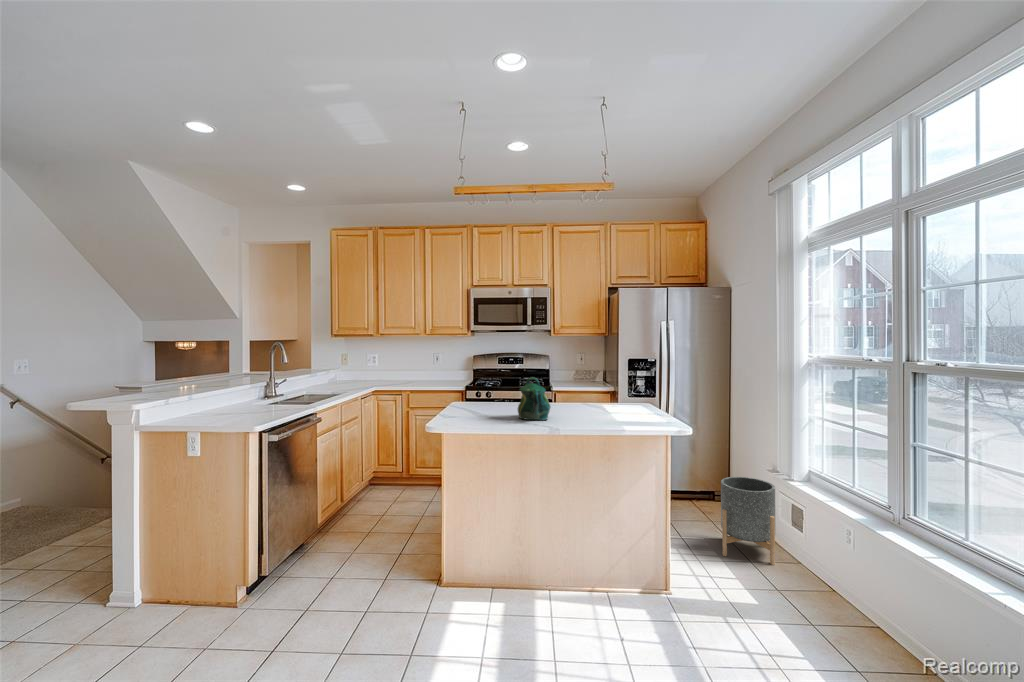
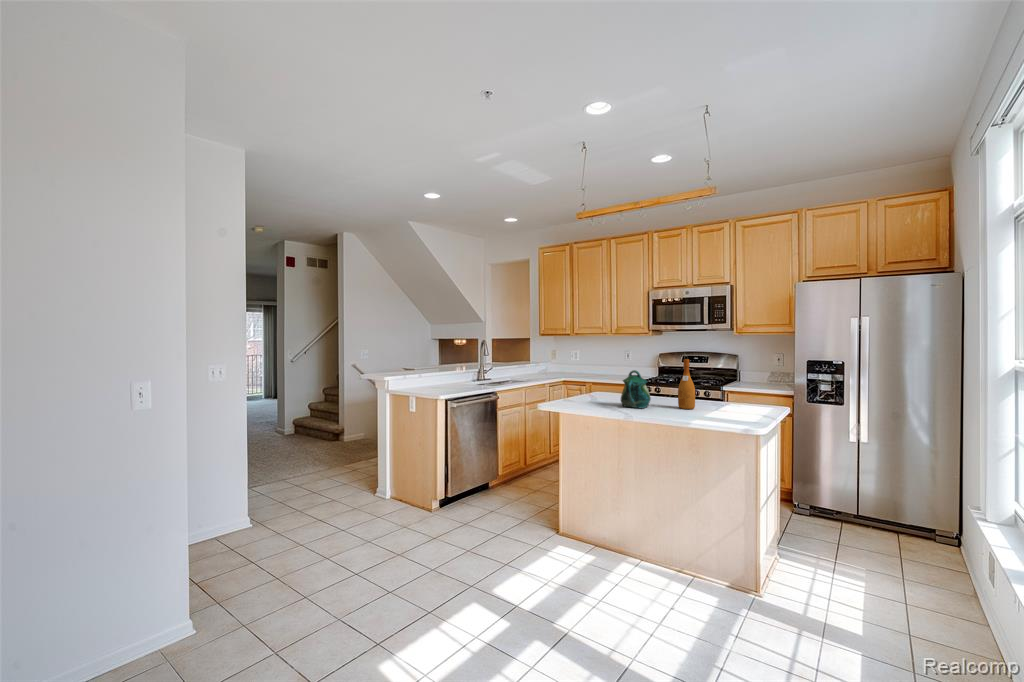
wine bottle: none [572,362,589,416] -> present [678,359,695,409]
planter: present [721,477,775,565] -> none [867,502,955,612]

